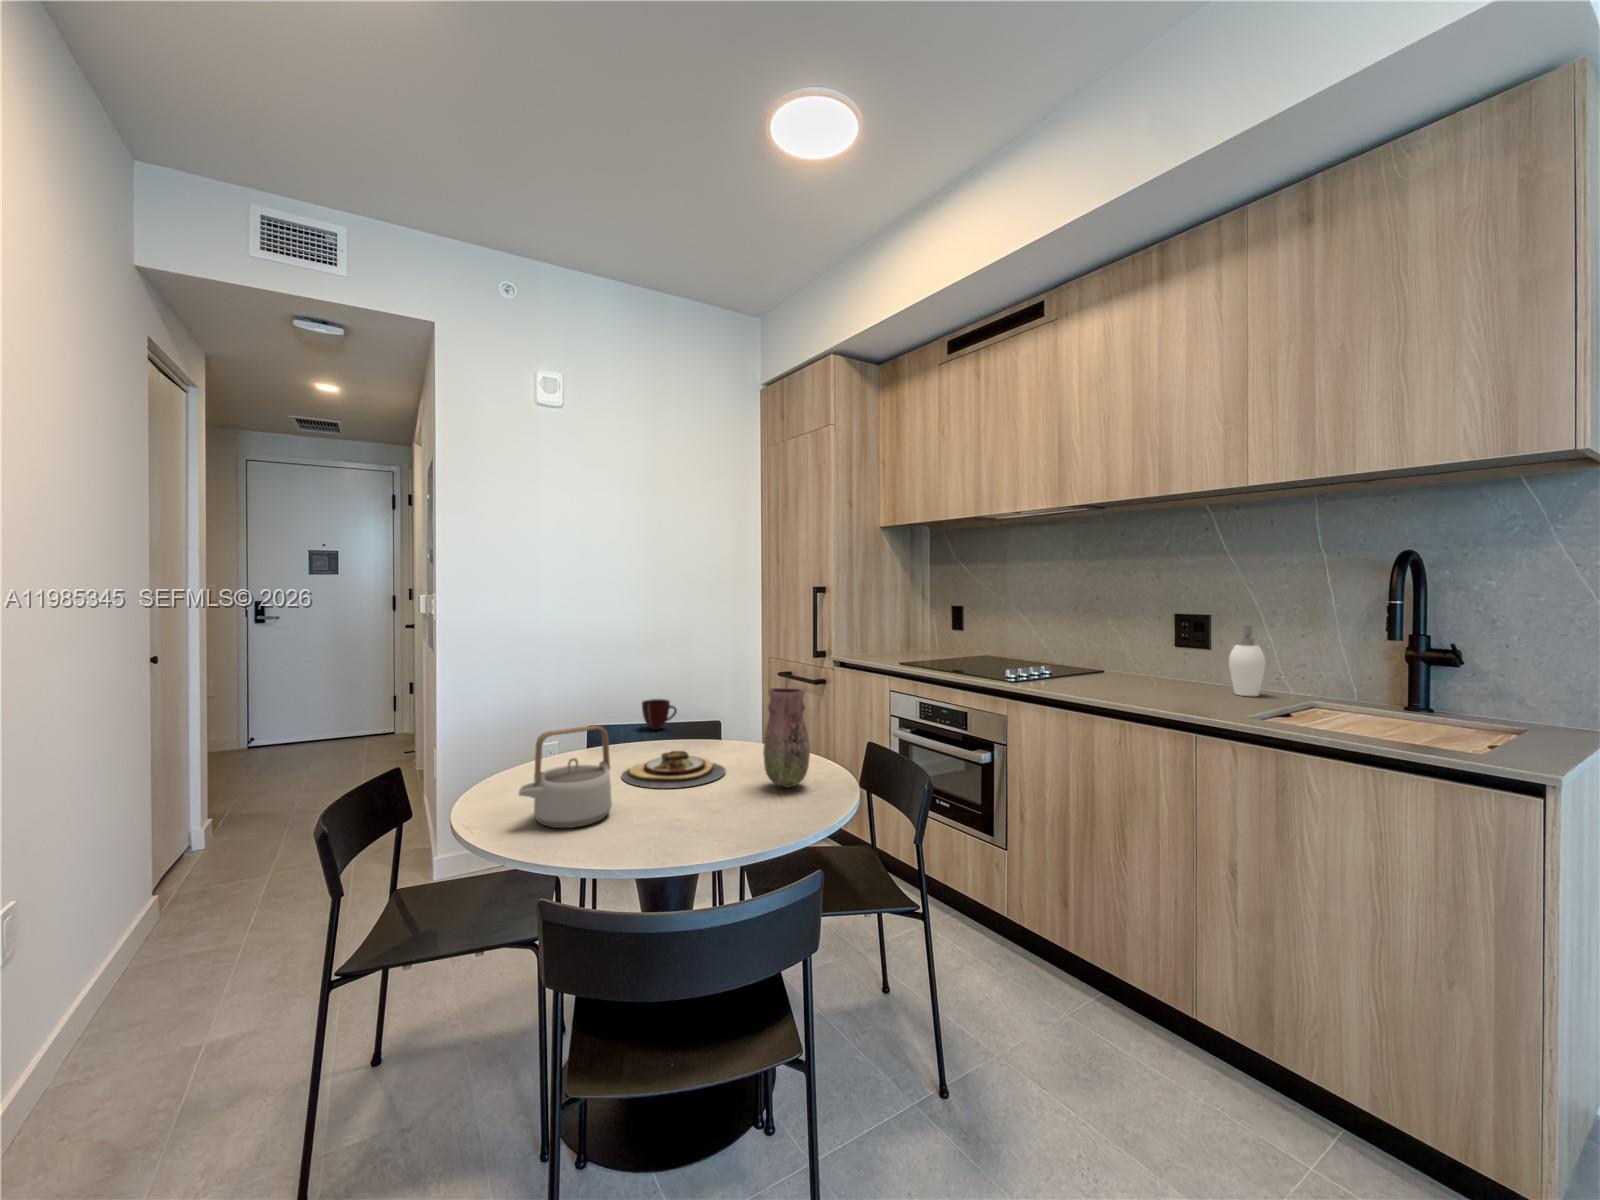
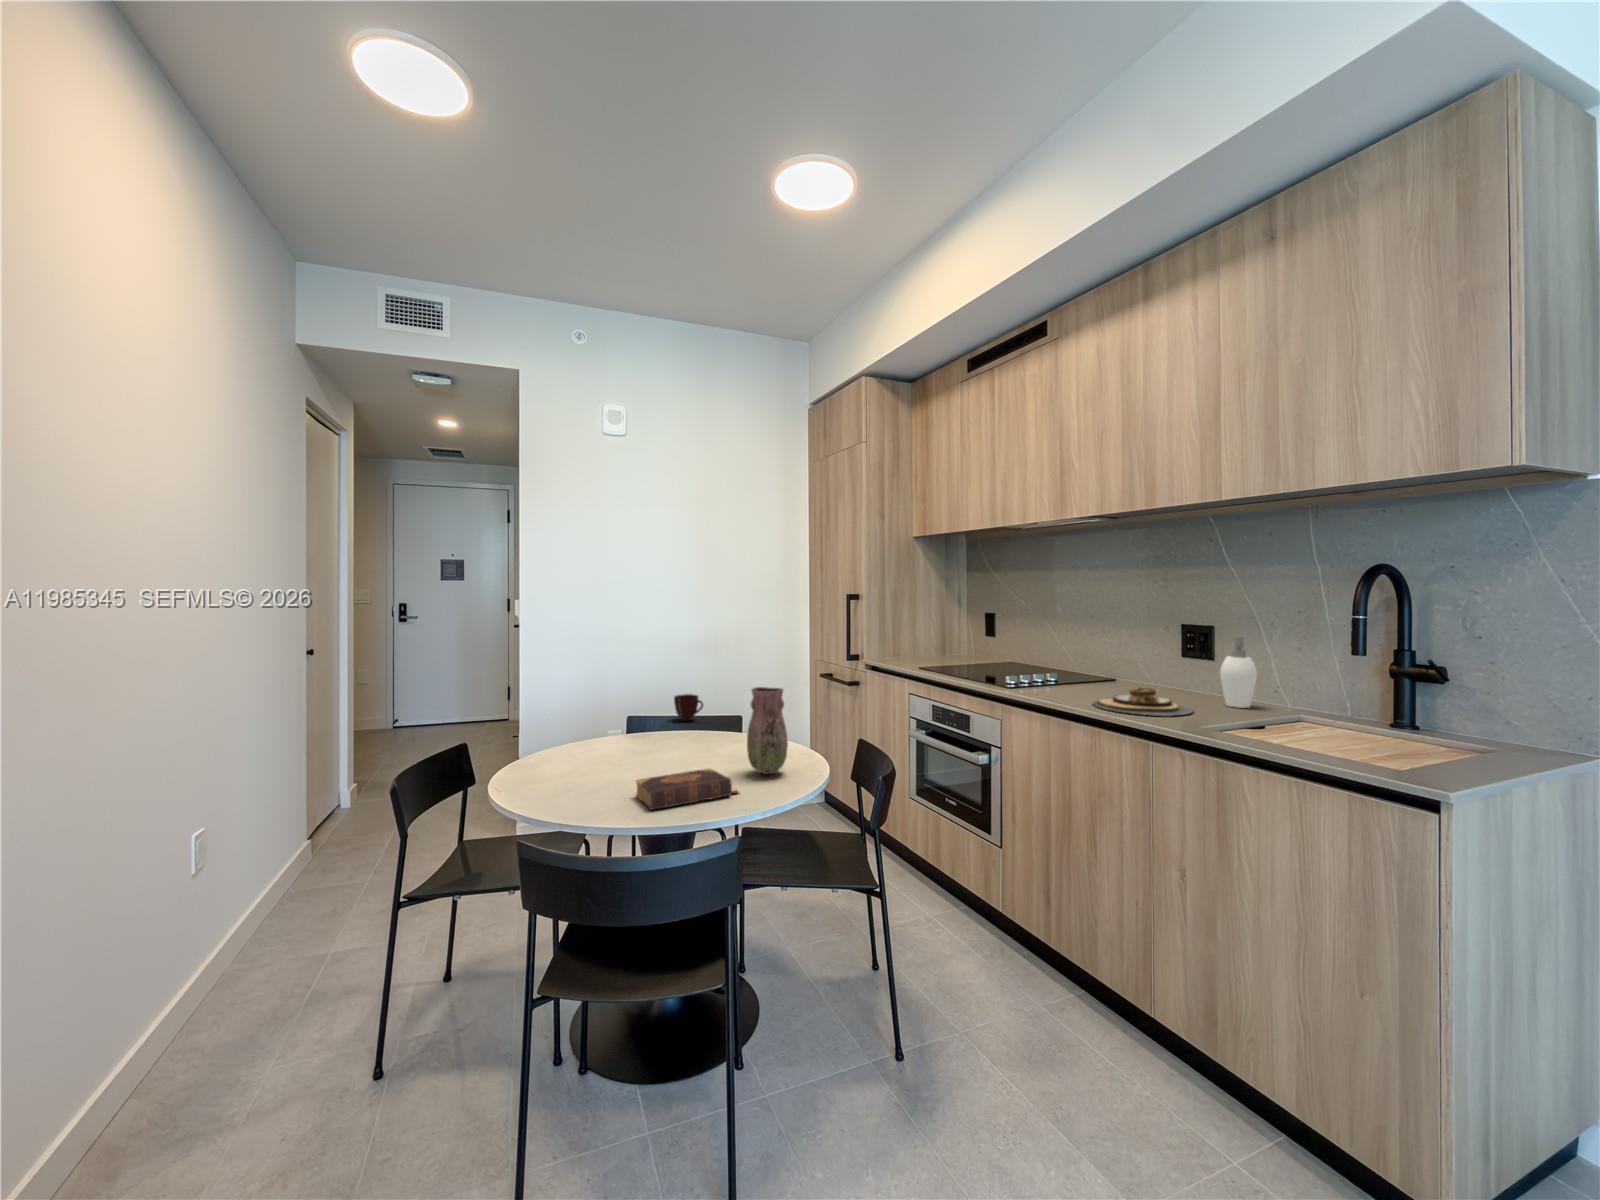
teapot: present [519,725,612,828] -> none [533,714,611,797]
plate: present [621,751,725,788] -> present [1093,688,1193,716]
book: none [648,784,771,839] -> present [636,768,738,810]

